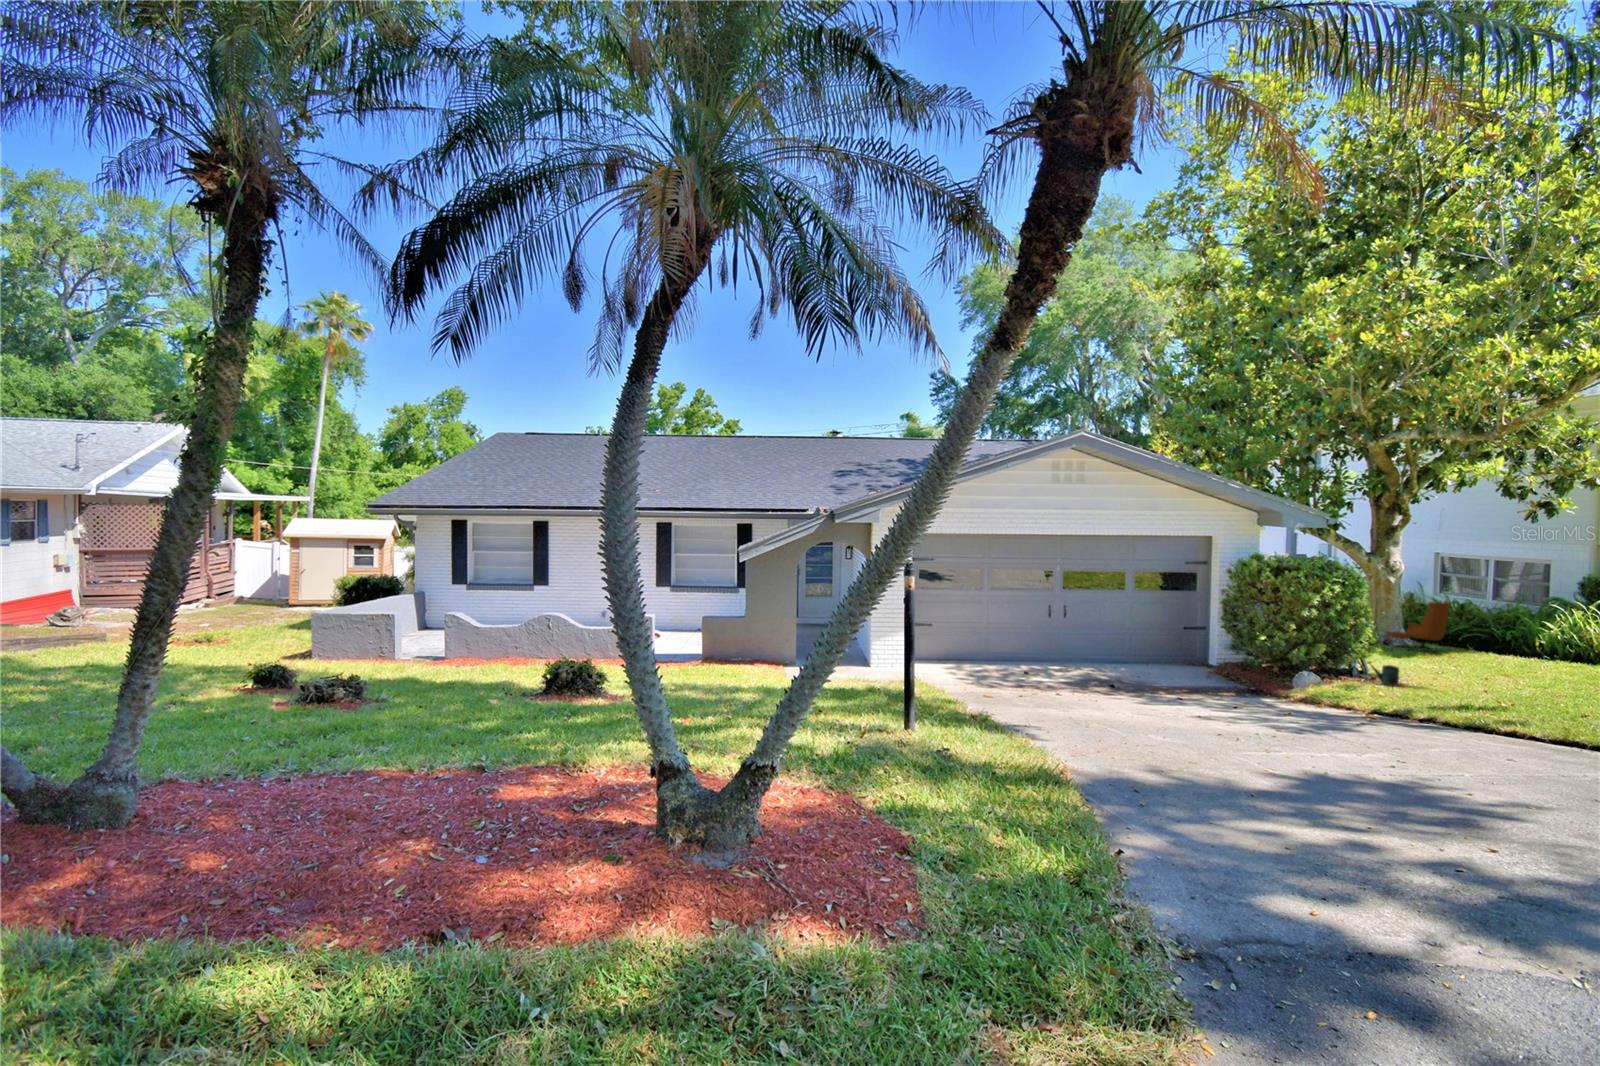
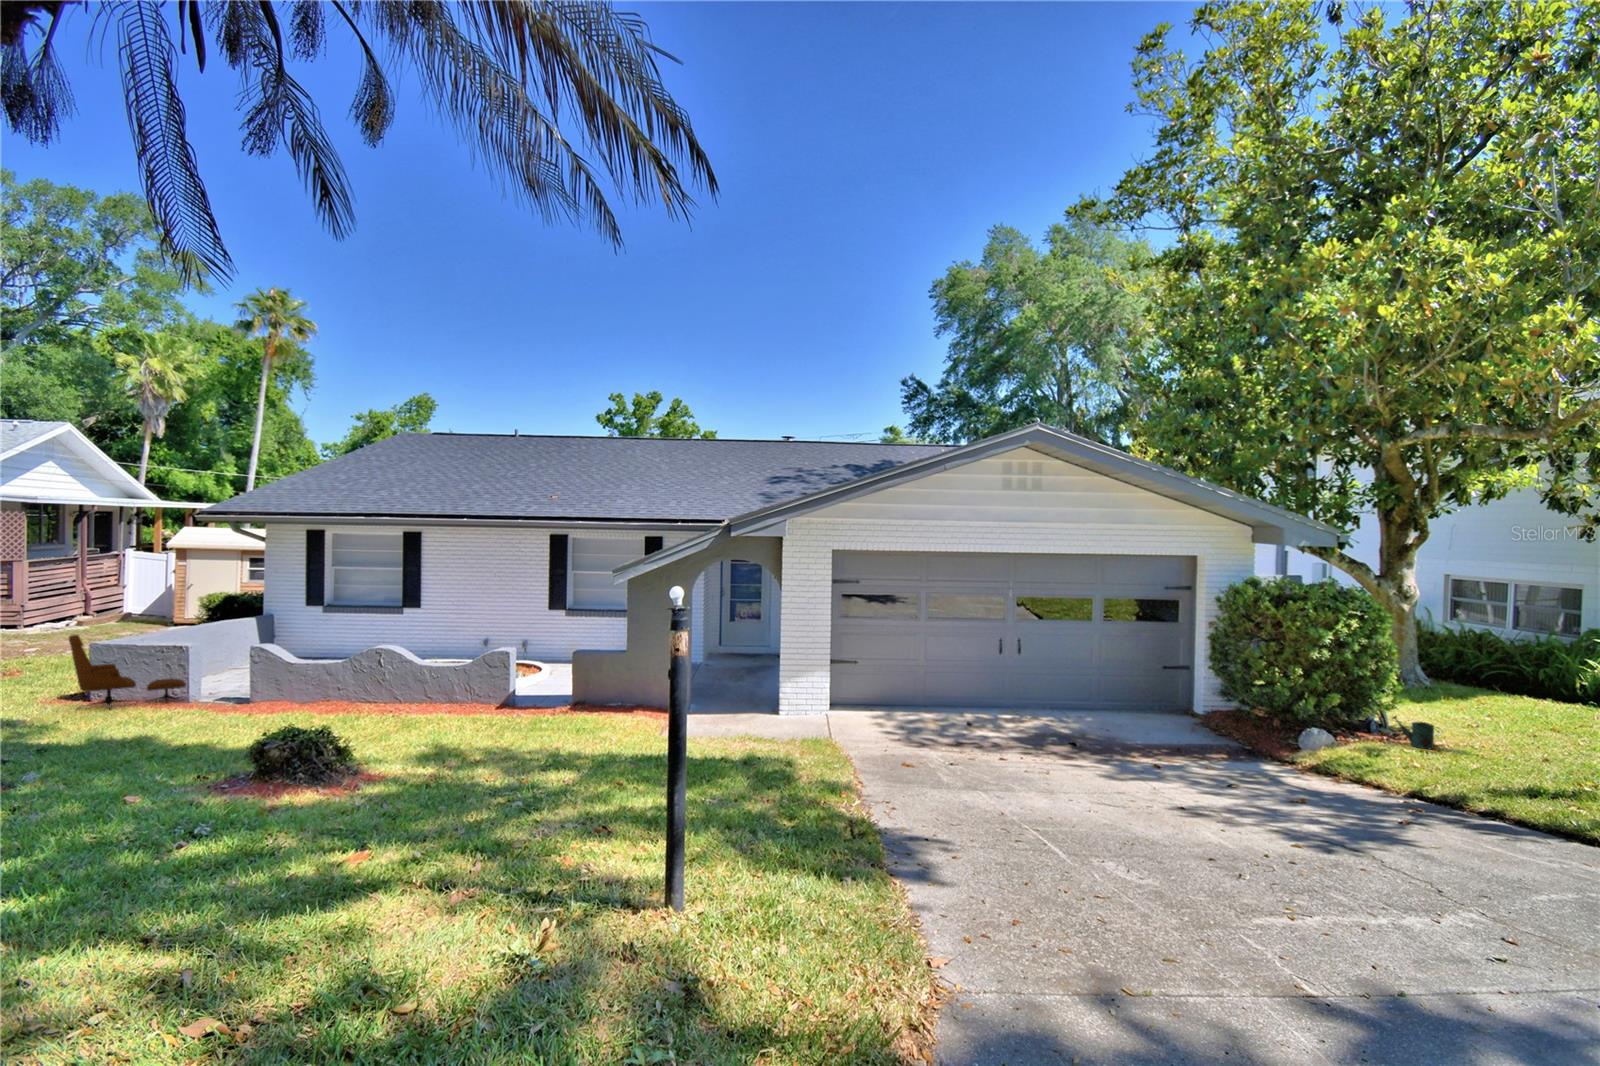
lounge chair: present [1387,602,1450,652] -> present [69,635,186,709]

